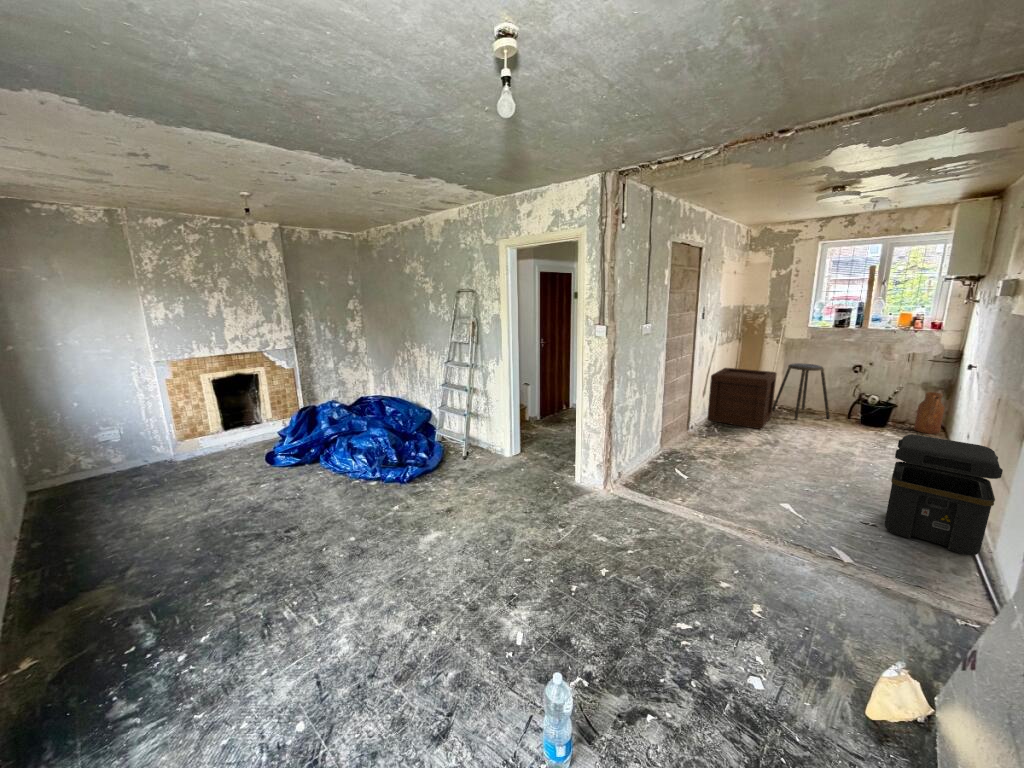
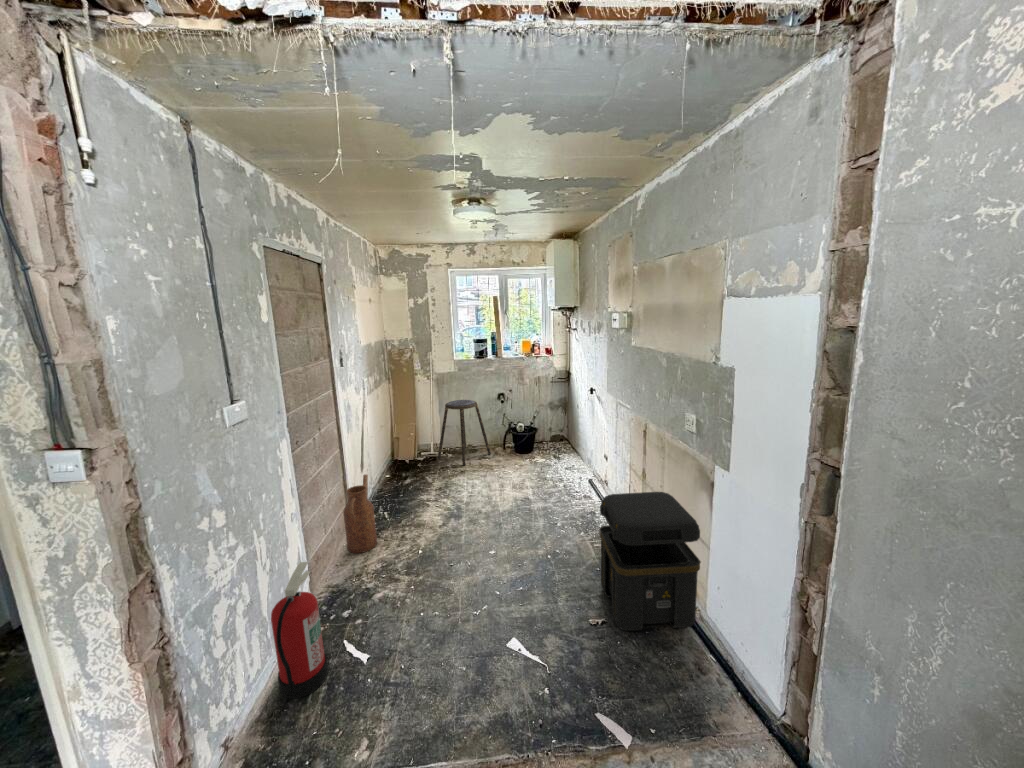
wooden crate: present [707,368,777,429] -> none [366,418,441,500]
watering can: present [914,392,945,434] -> present [343,475,377,553]
fire extinguisher: none [642,414,667,477] -> present [271,562,328,699]

